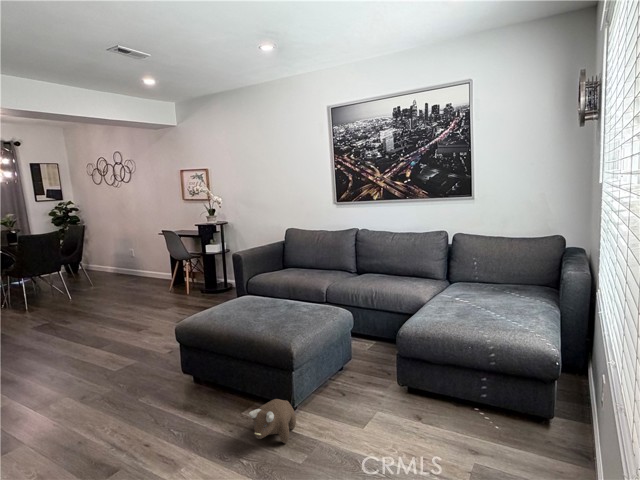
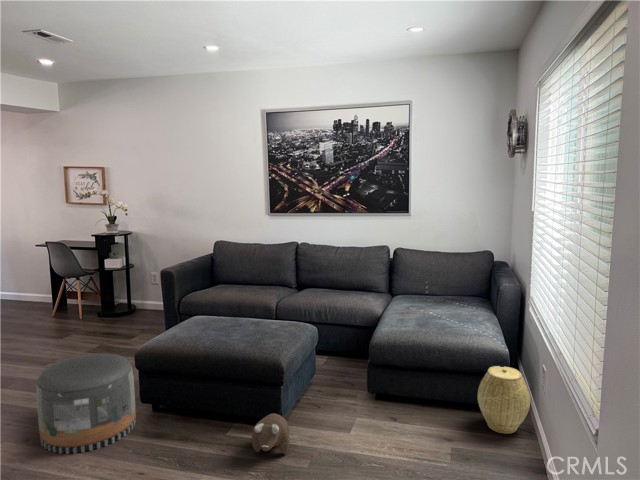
pouf: none [87,326,177,414] -> present [36,353,136,454]
woven basket: none [517,372,586,457] -> present [478,366,530,434]

